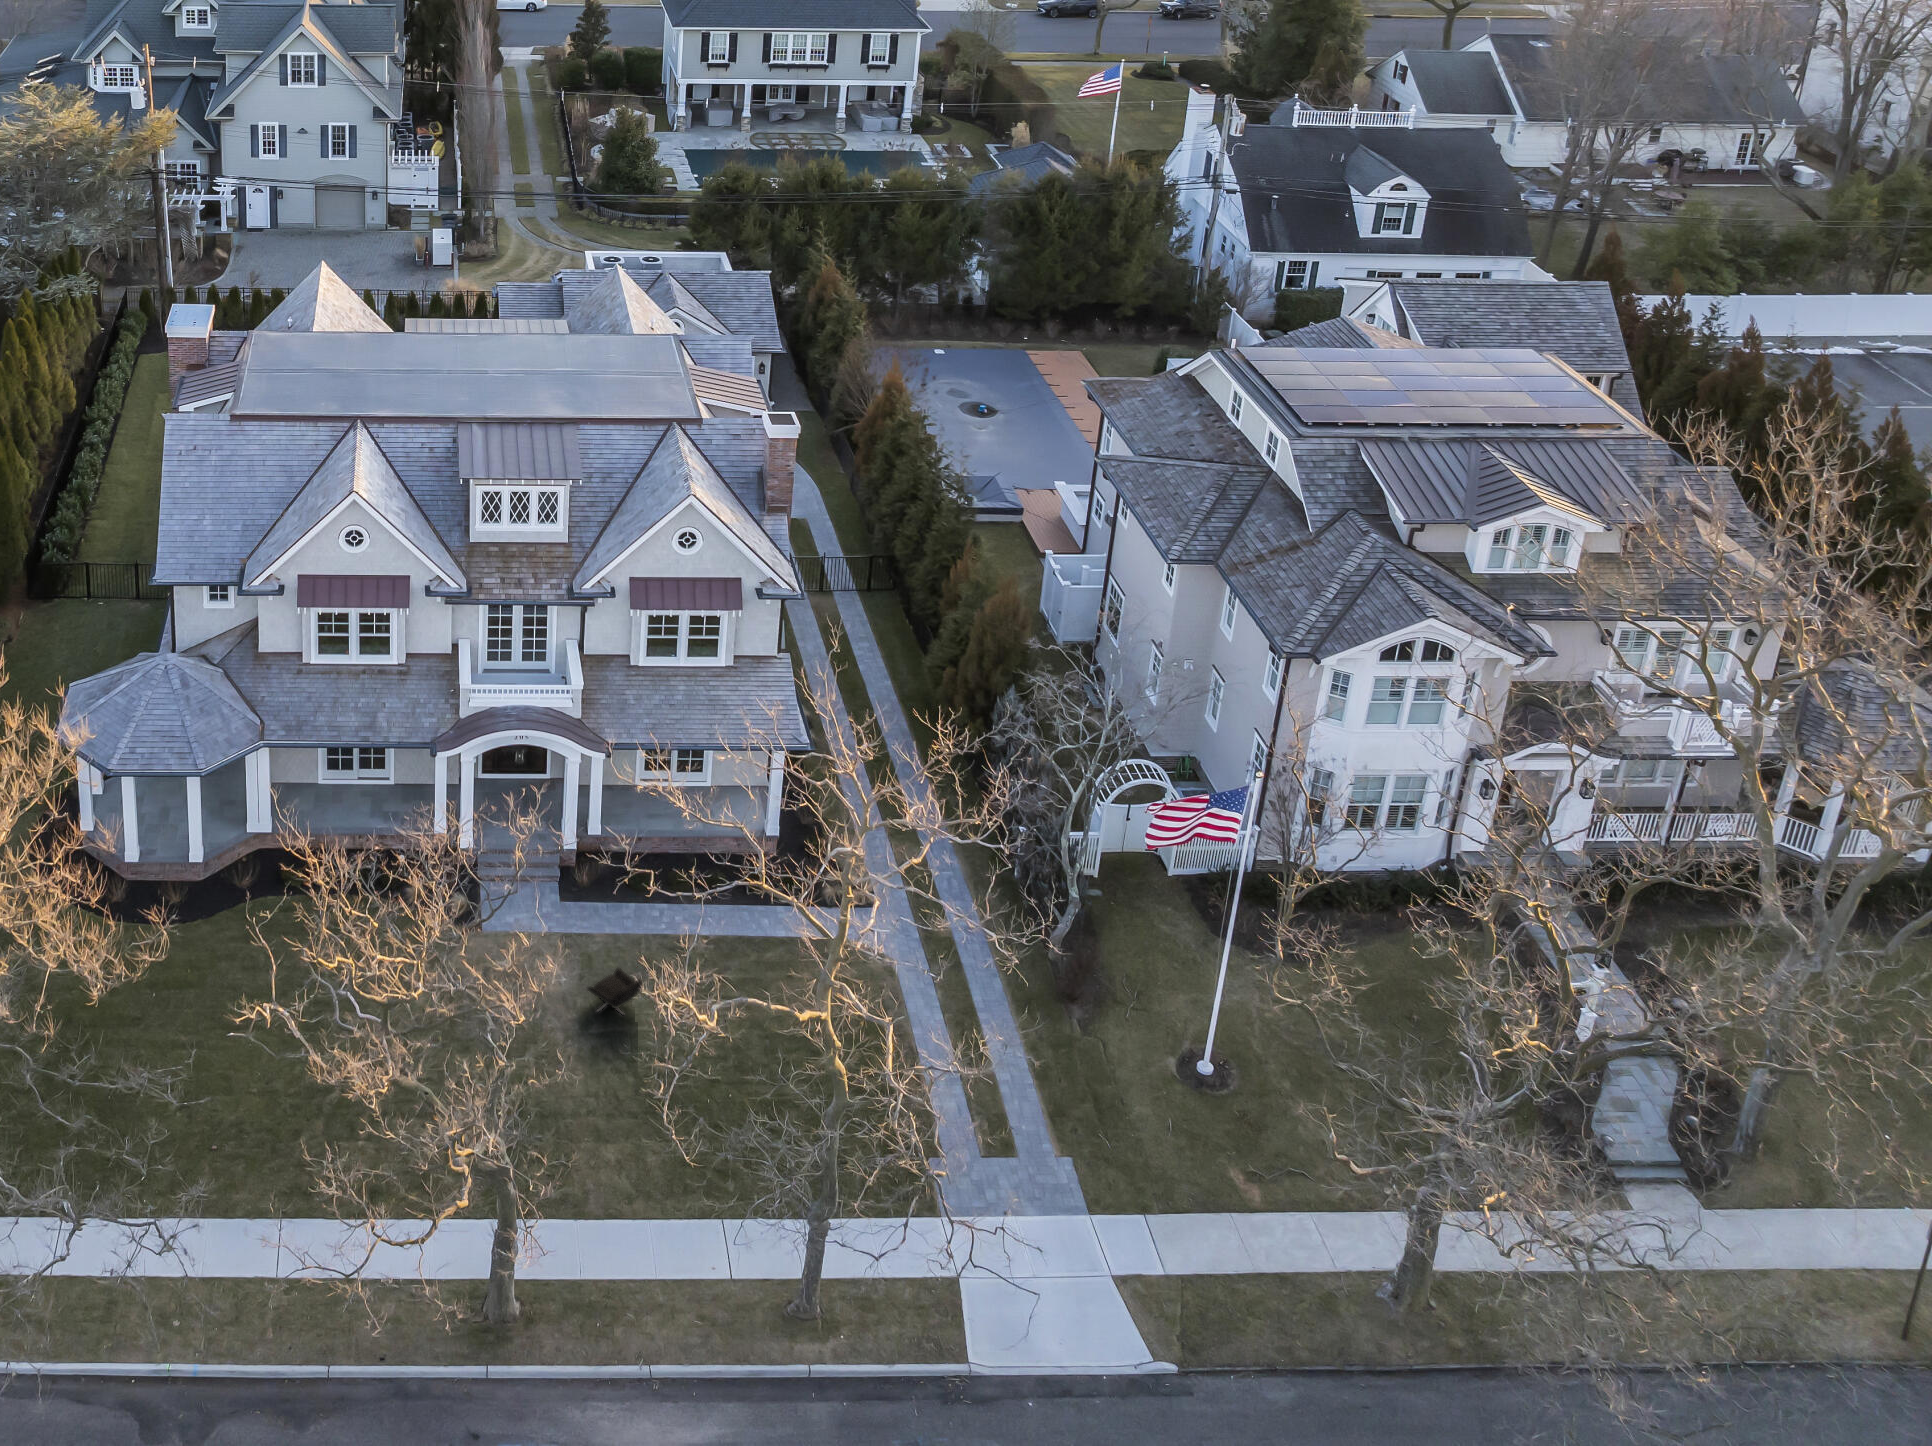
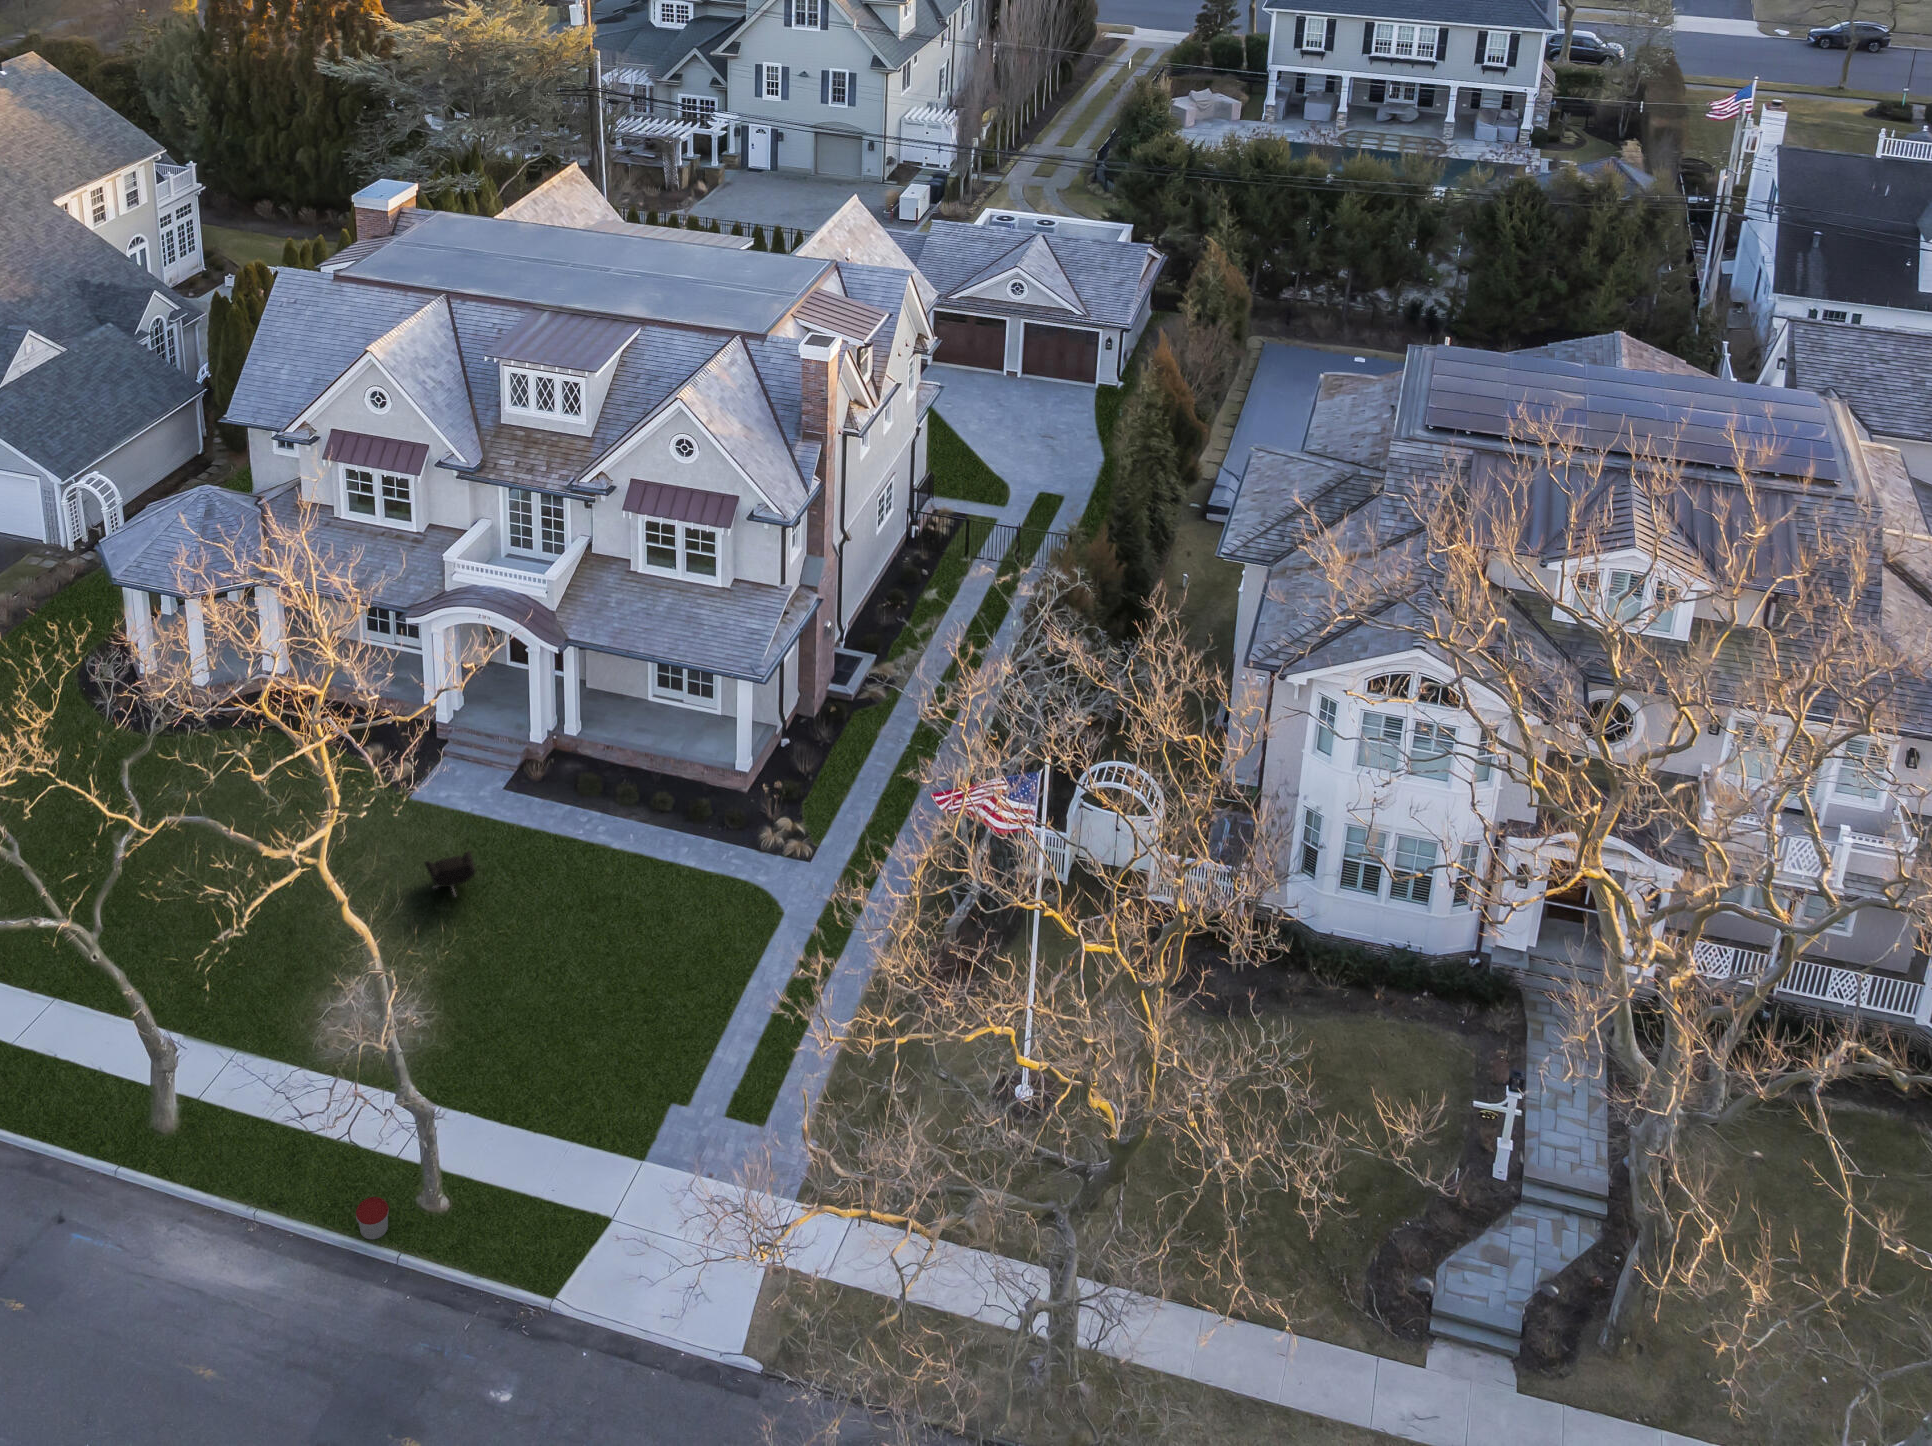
bucket: none [798,1311,830,1353] -> present [356,1197,389,1239]

